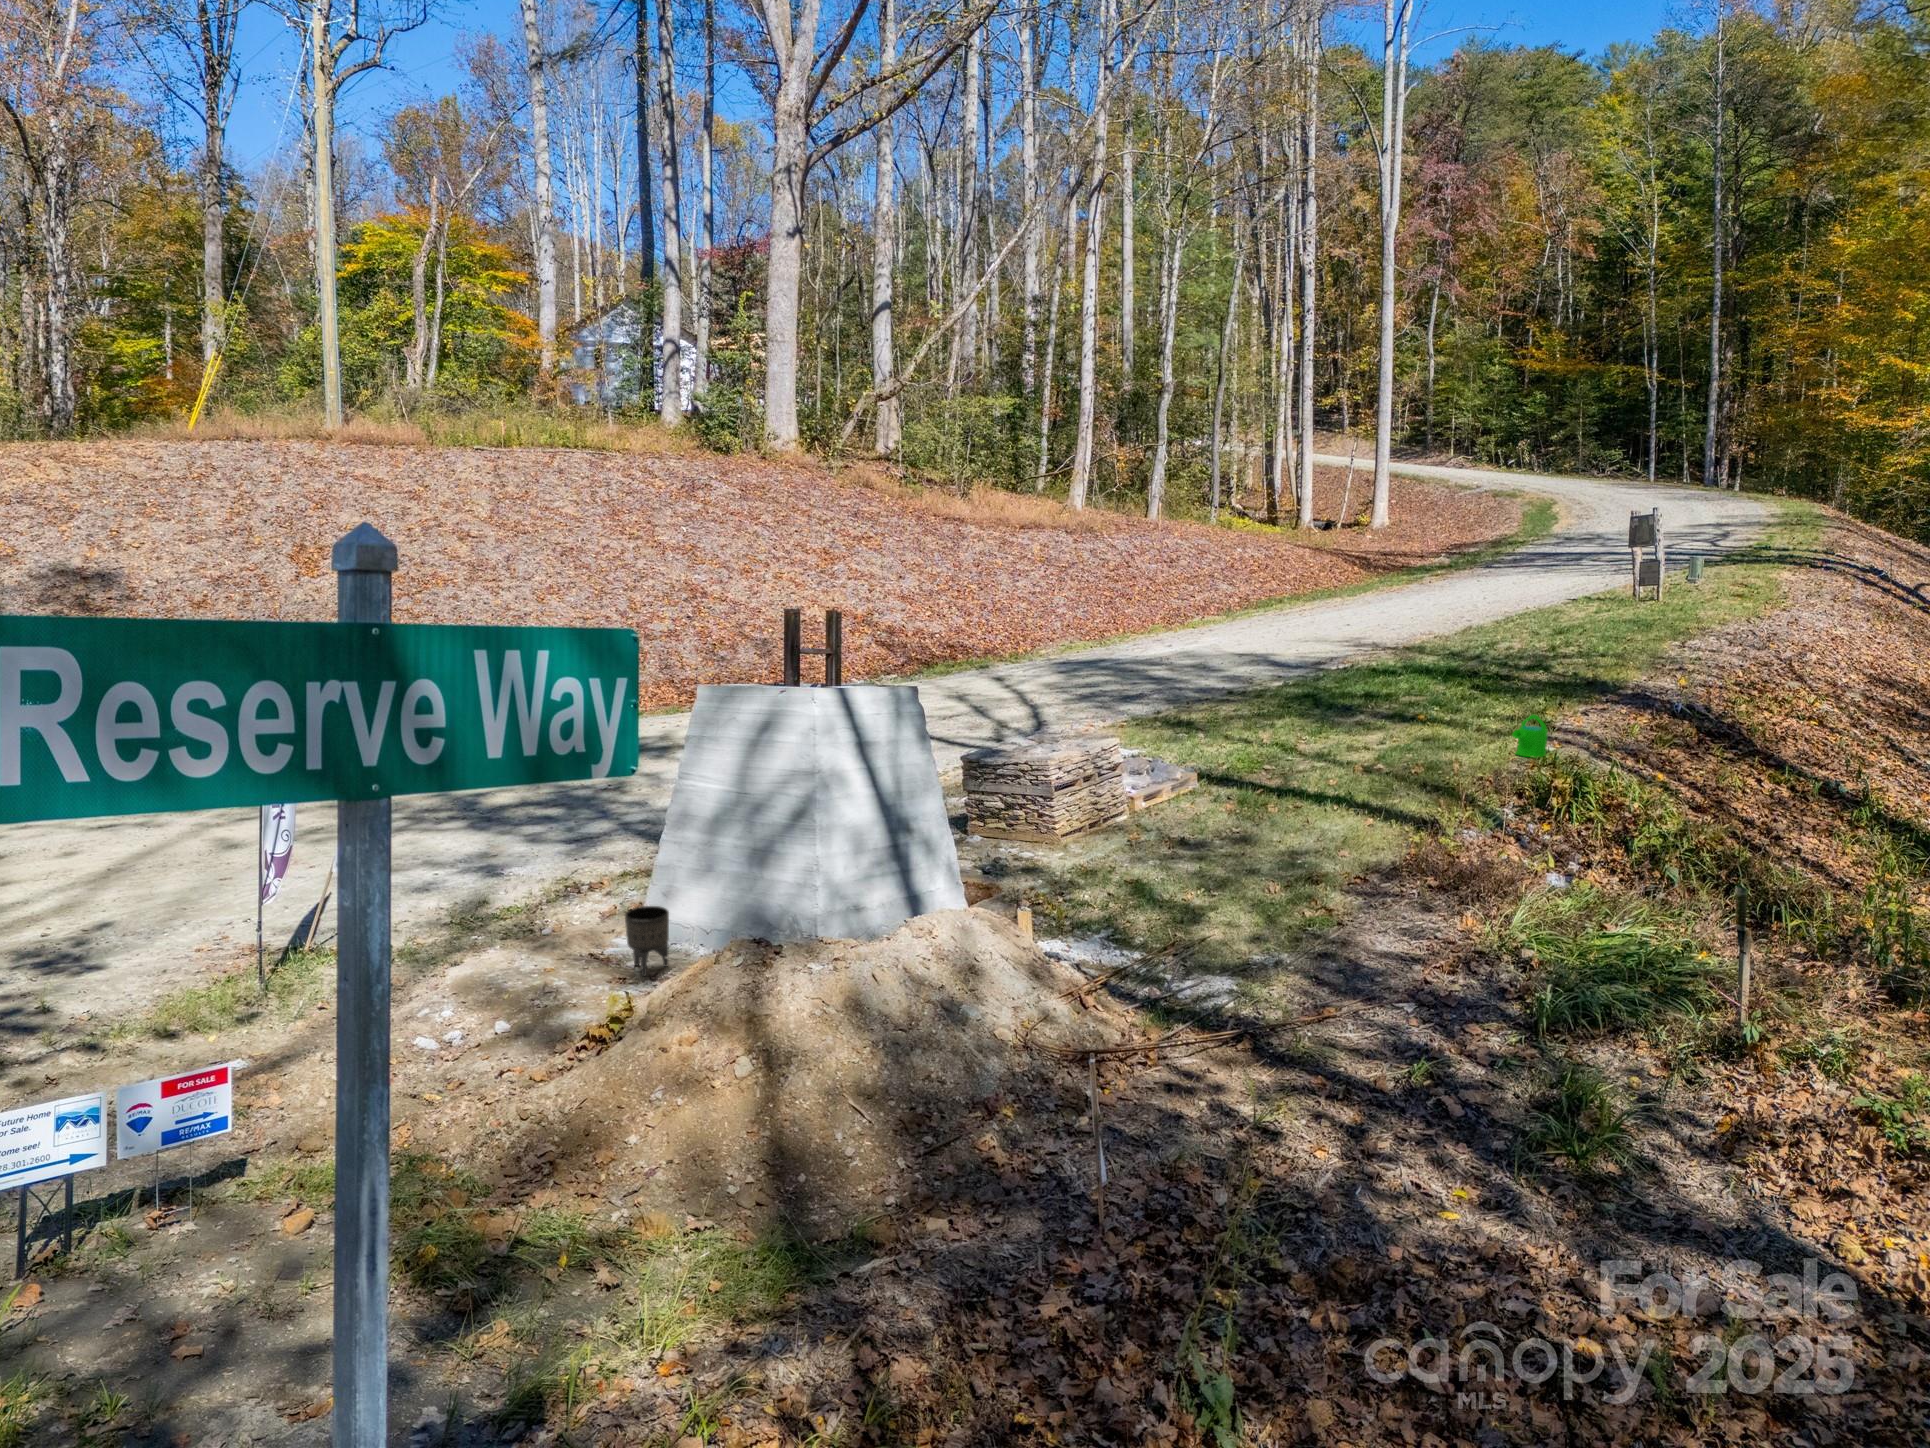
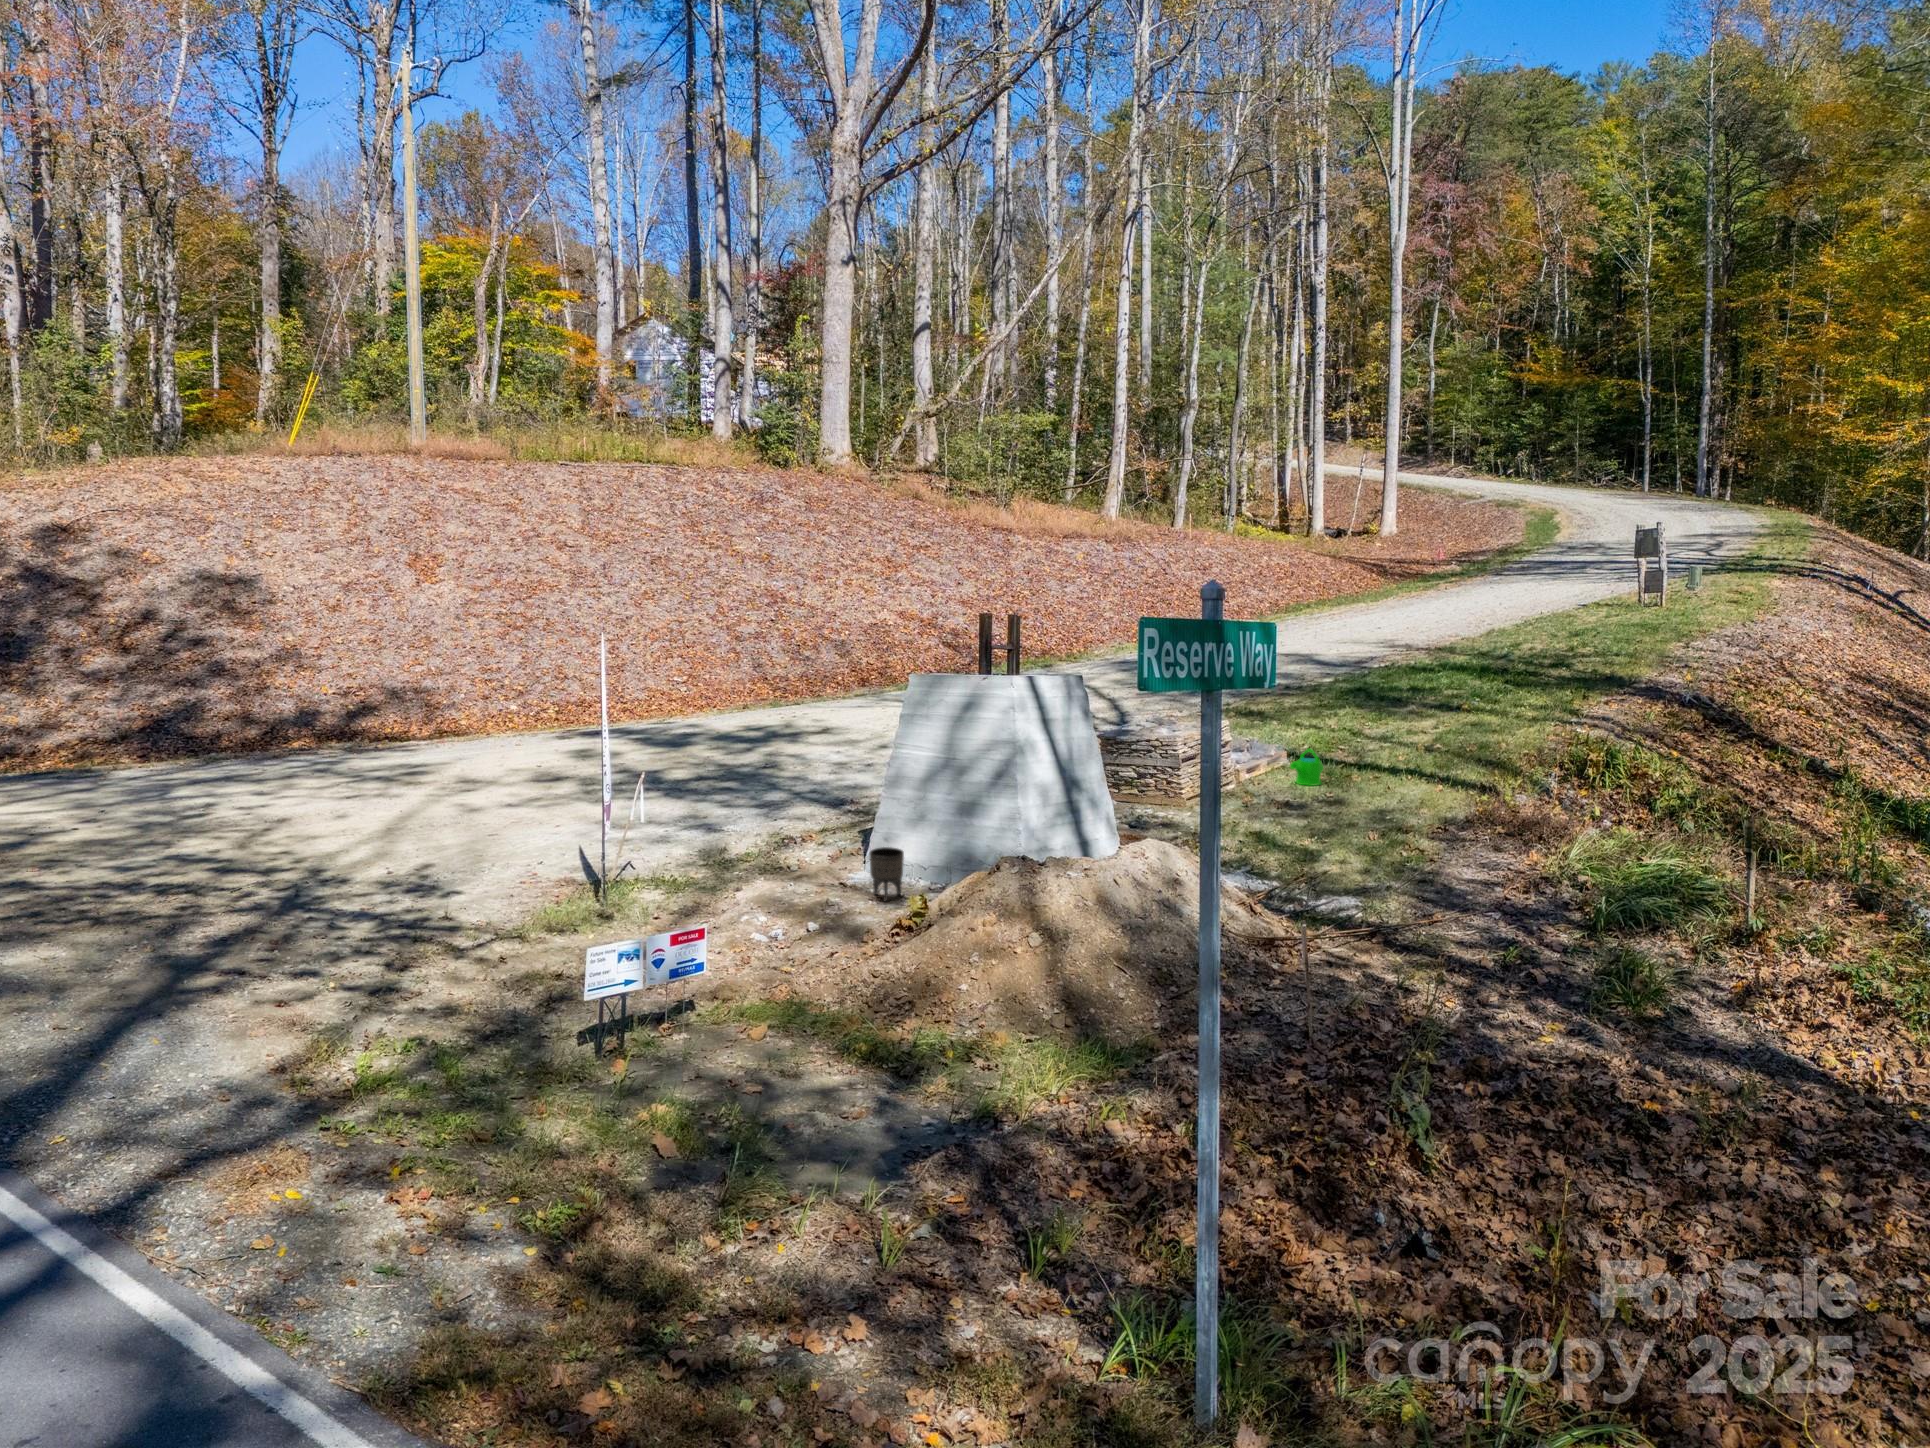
watering can: present [1513,715,1548,758] -> present [1290,749,1324,786]

